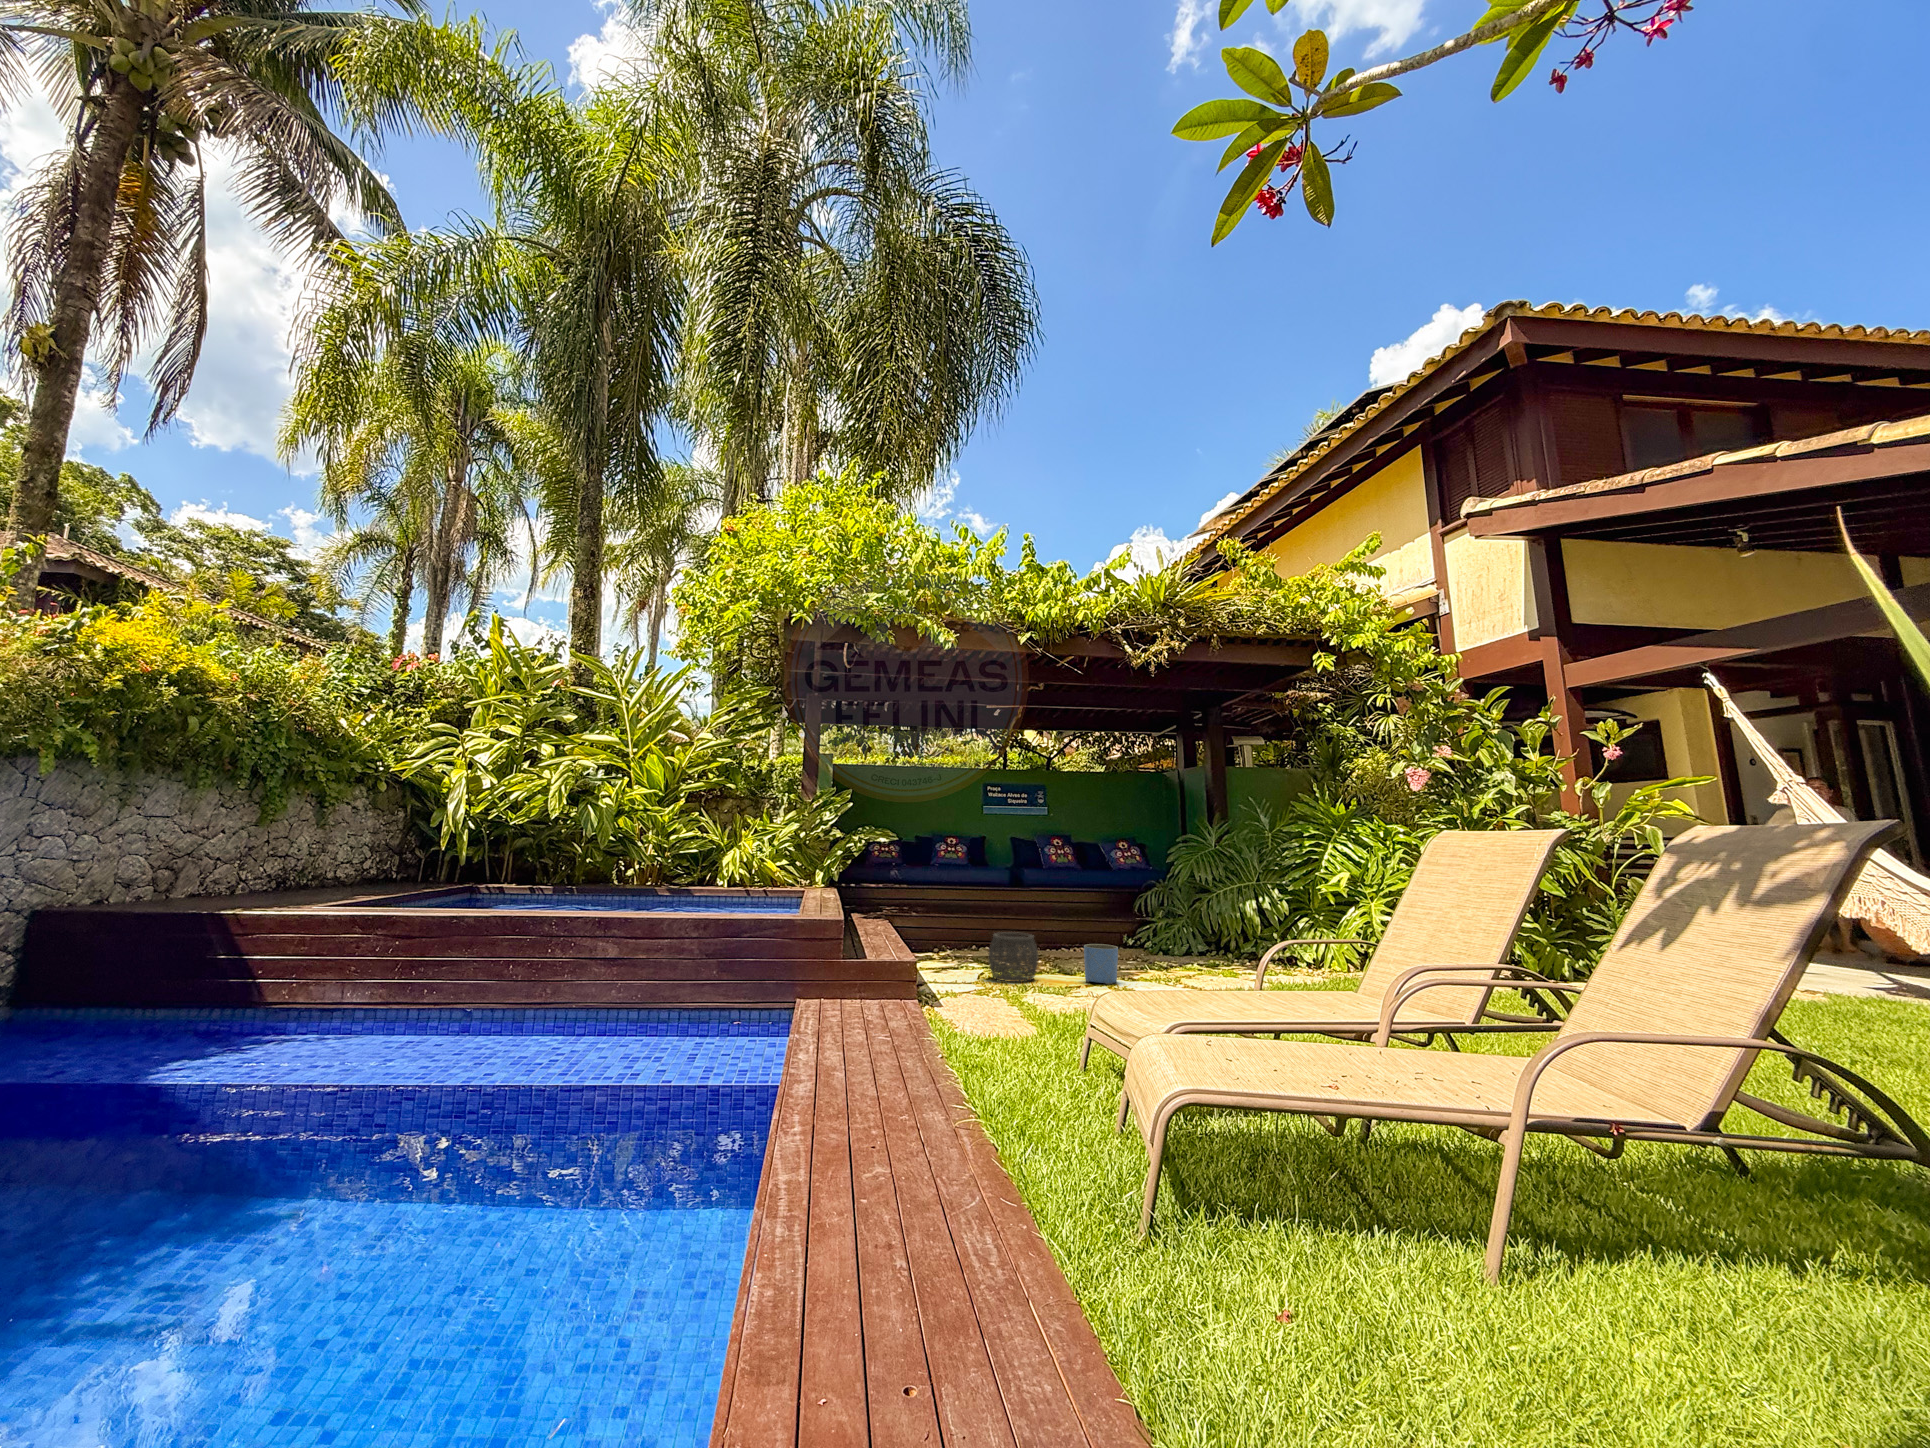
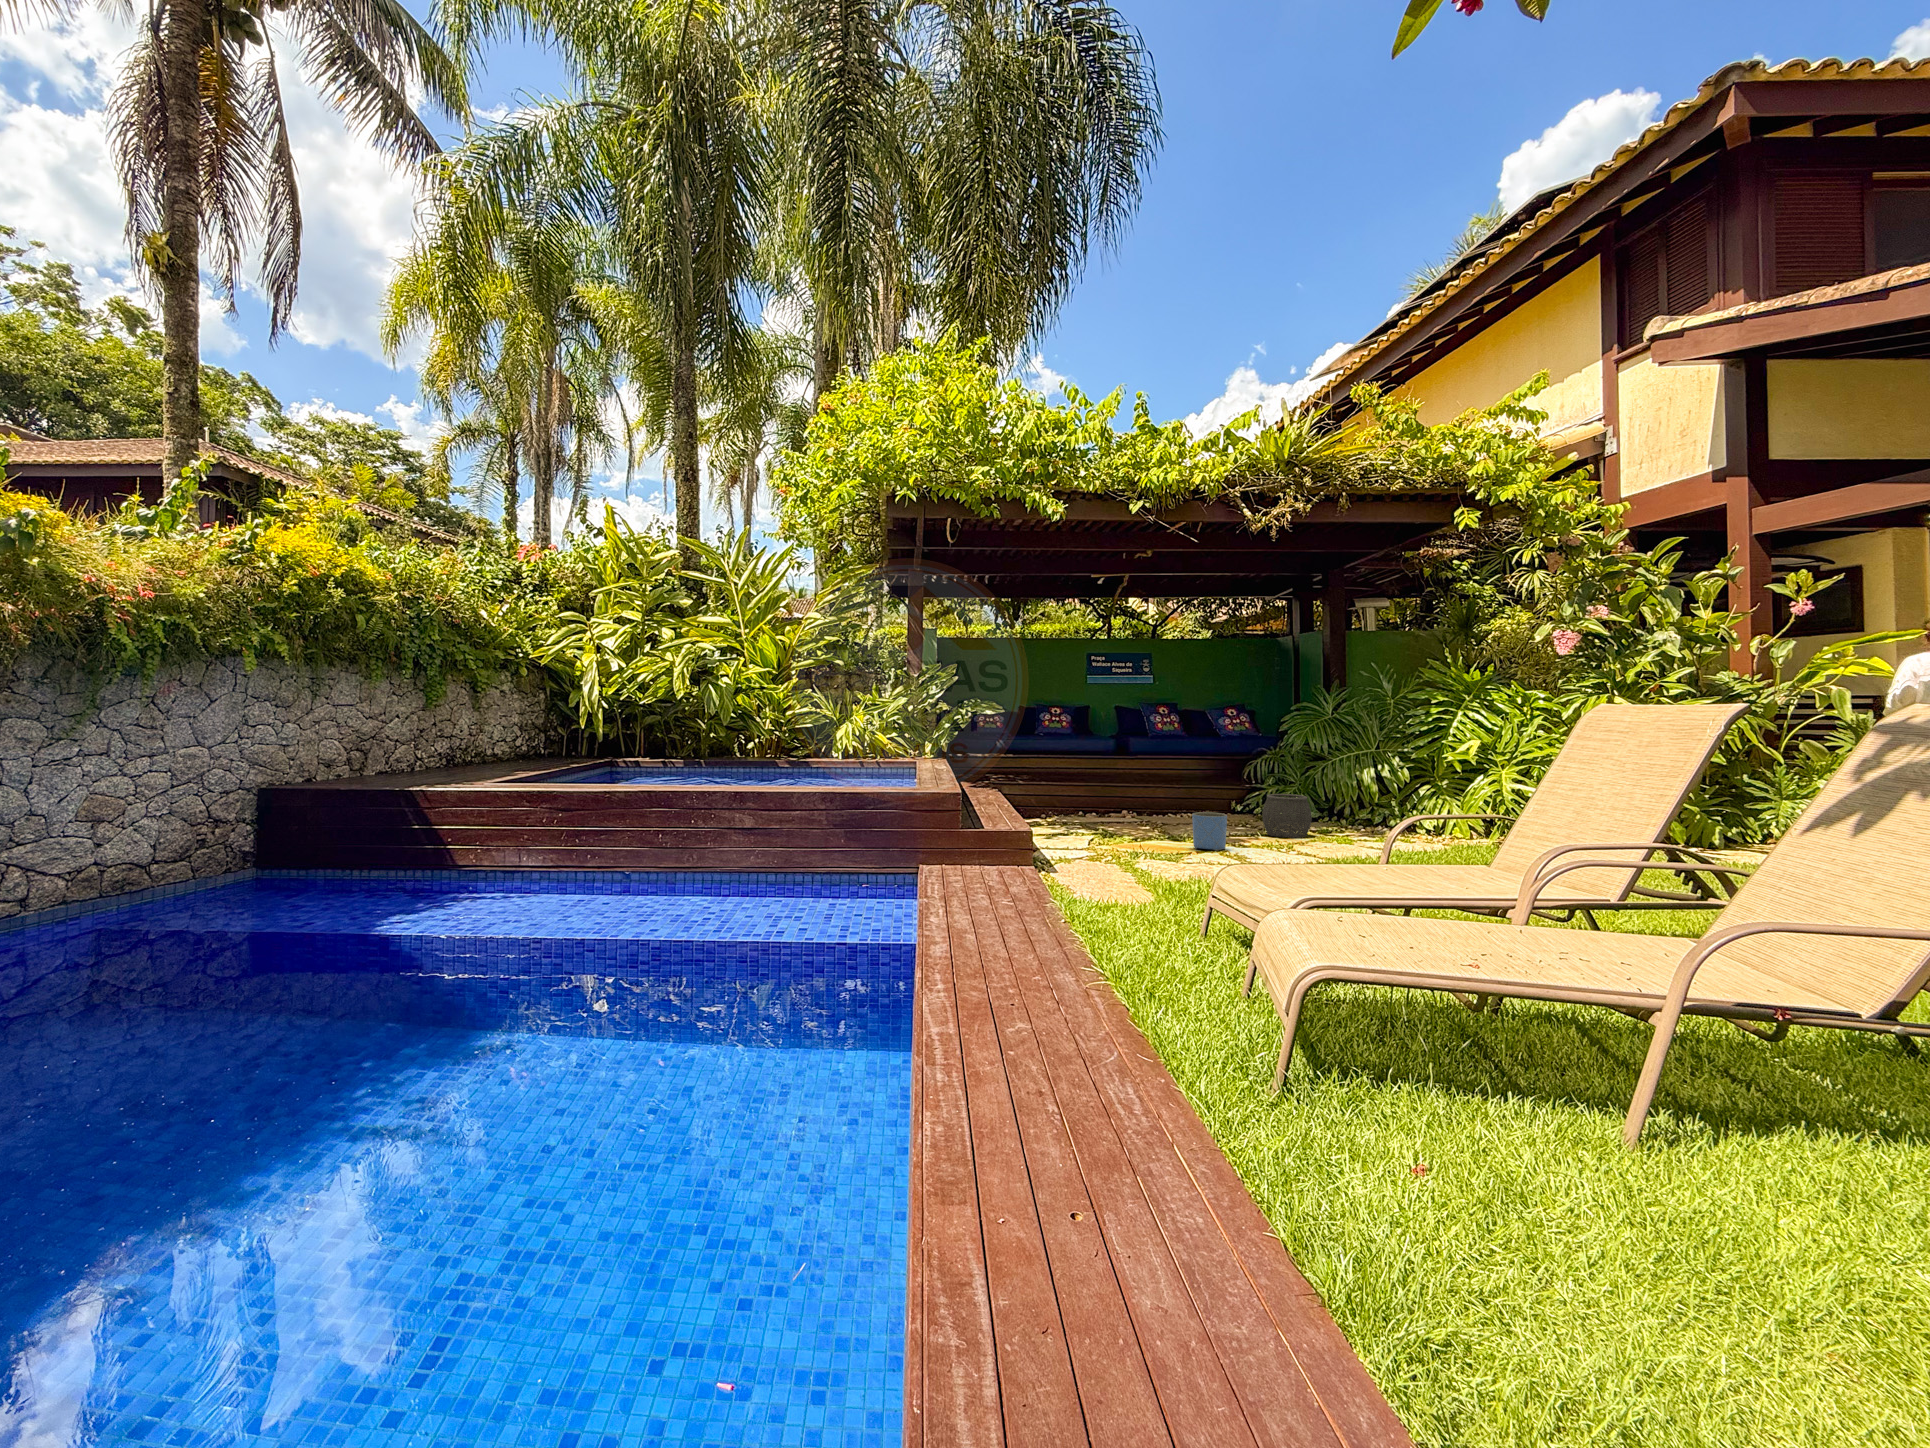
woven basket: present [989,932,1038,982] -> present [1262,794,1312,838]

